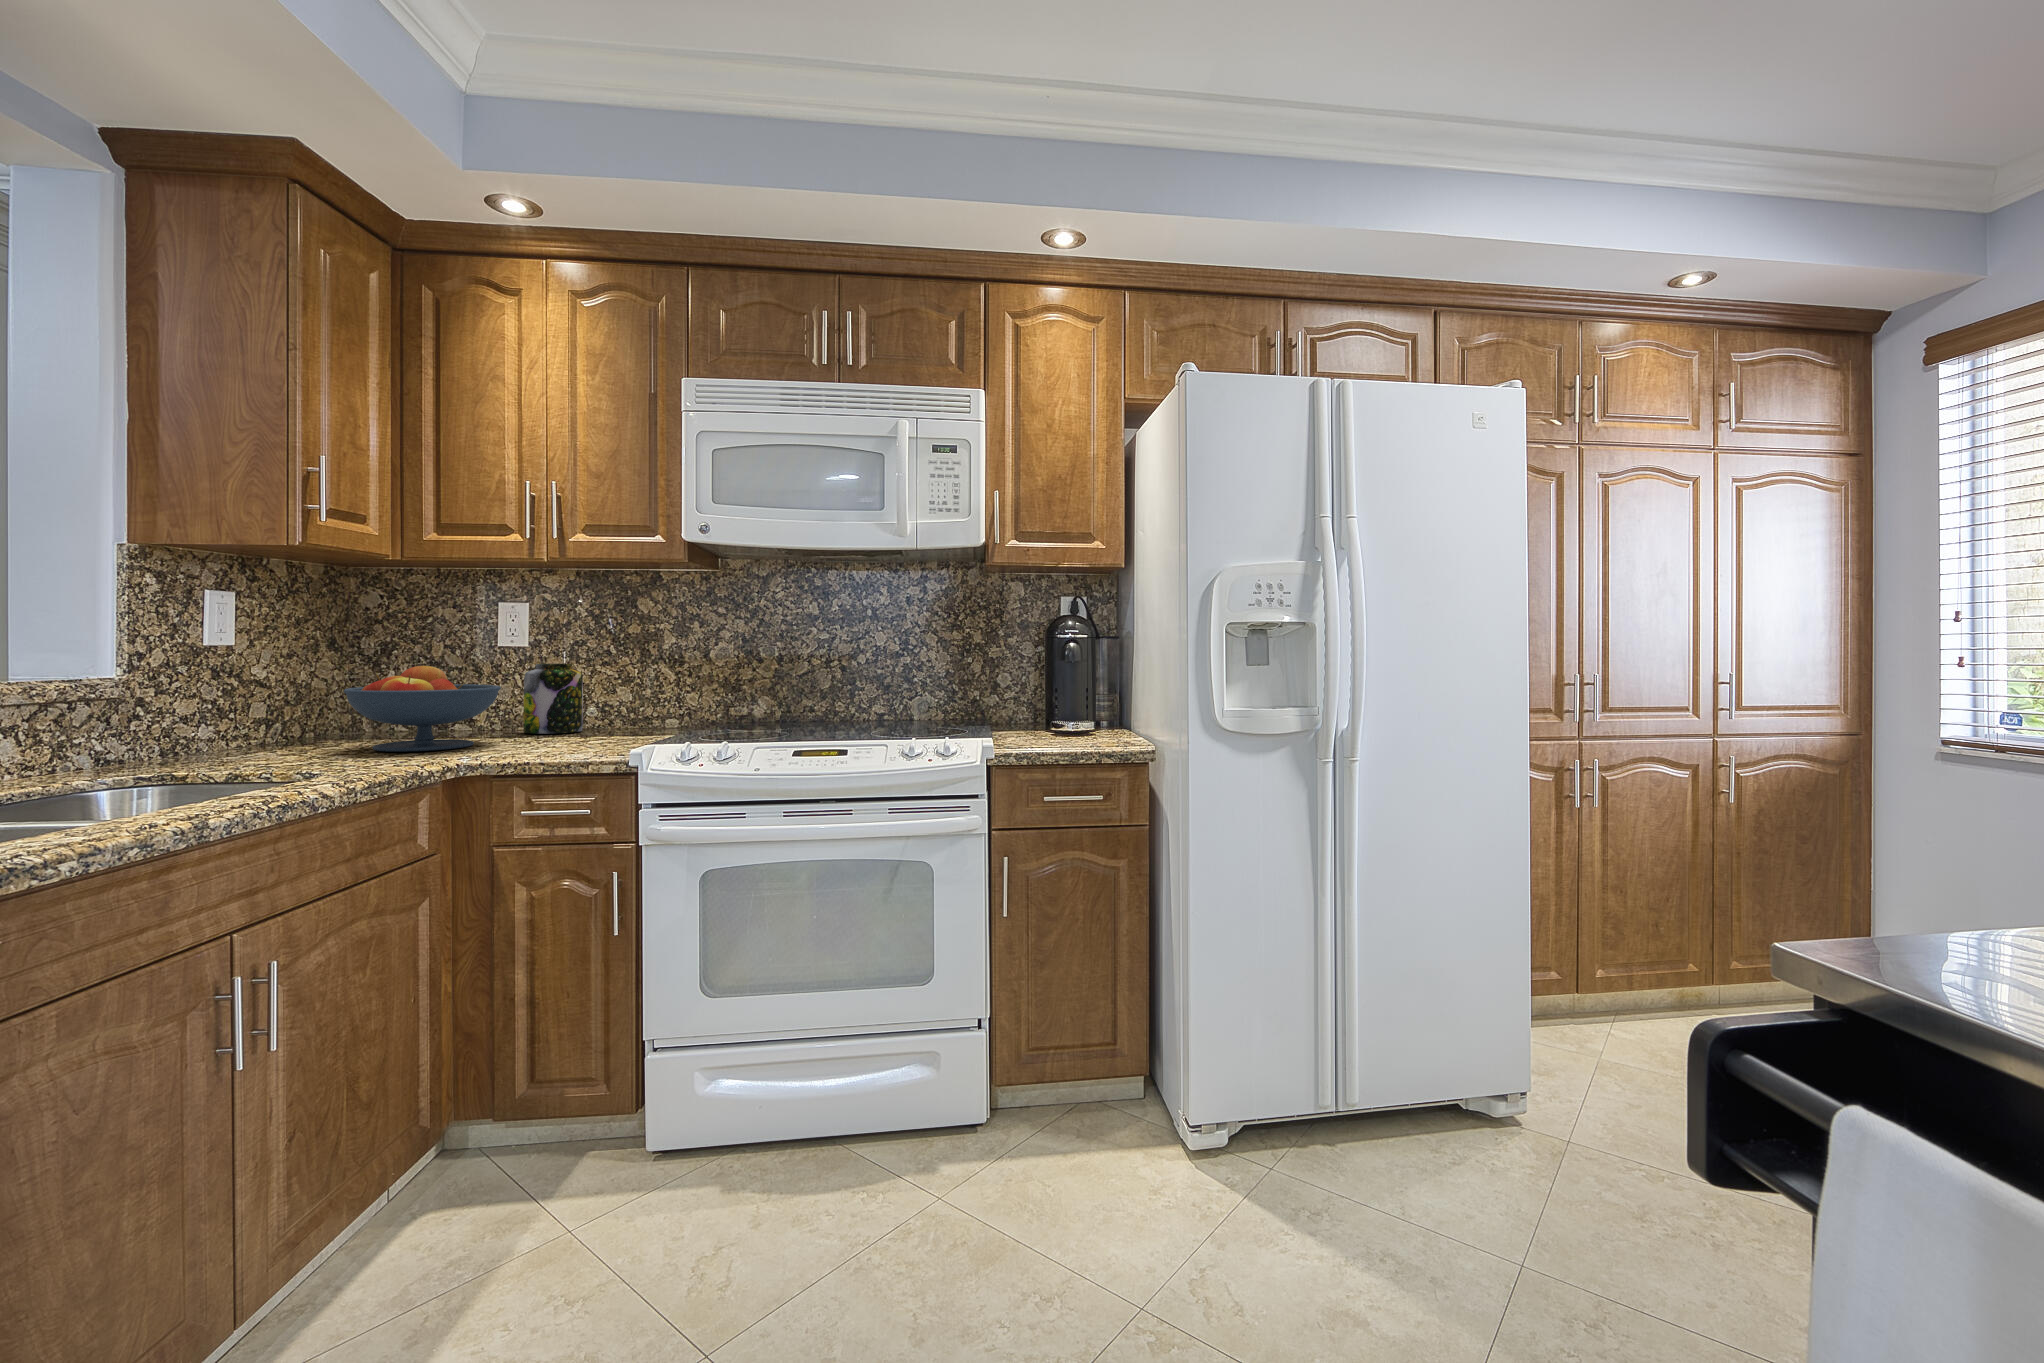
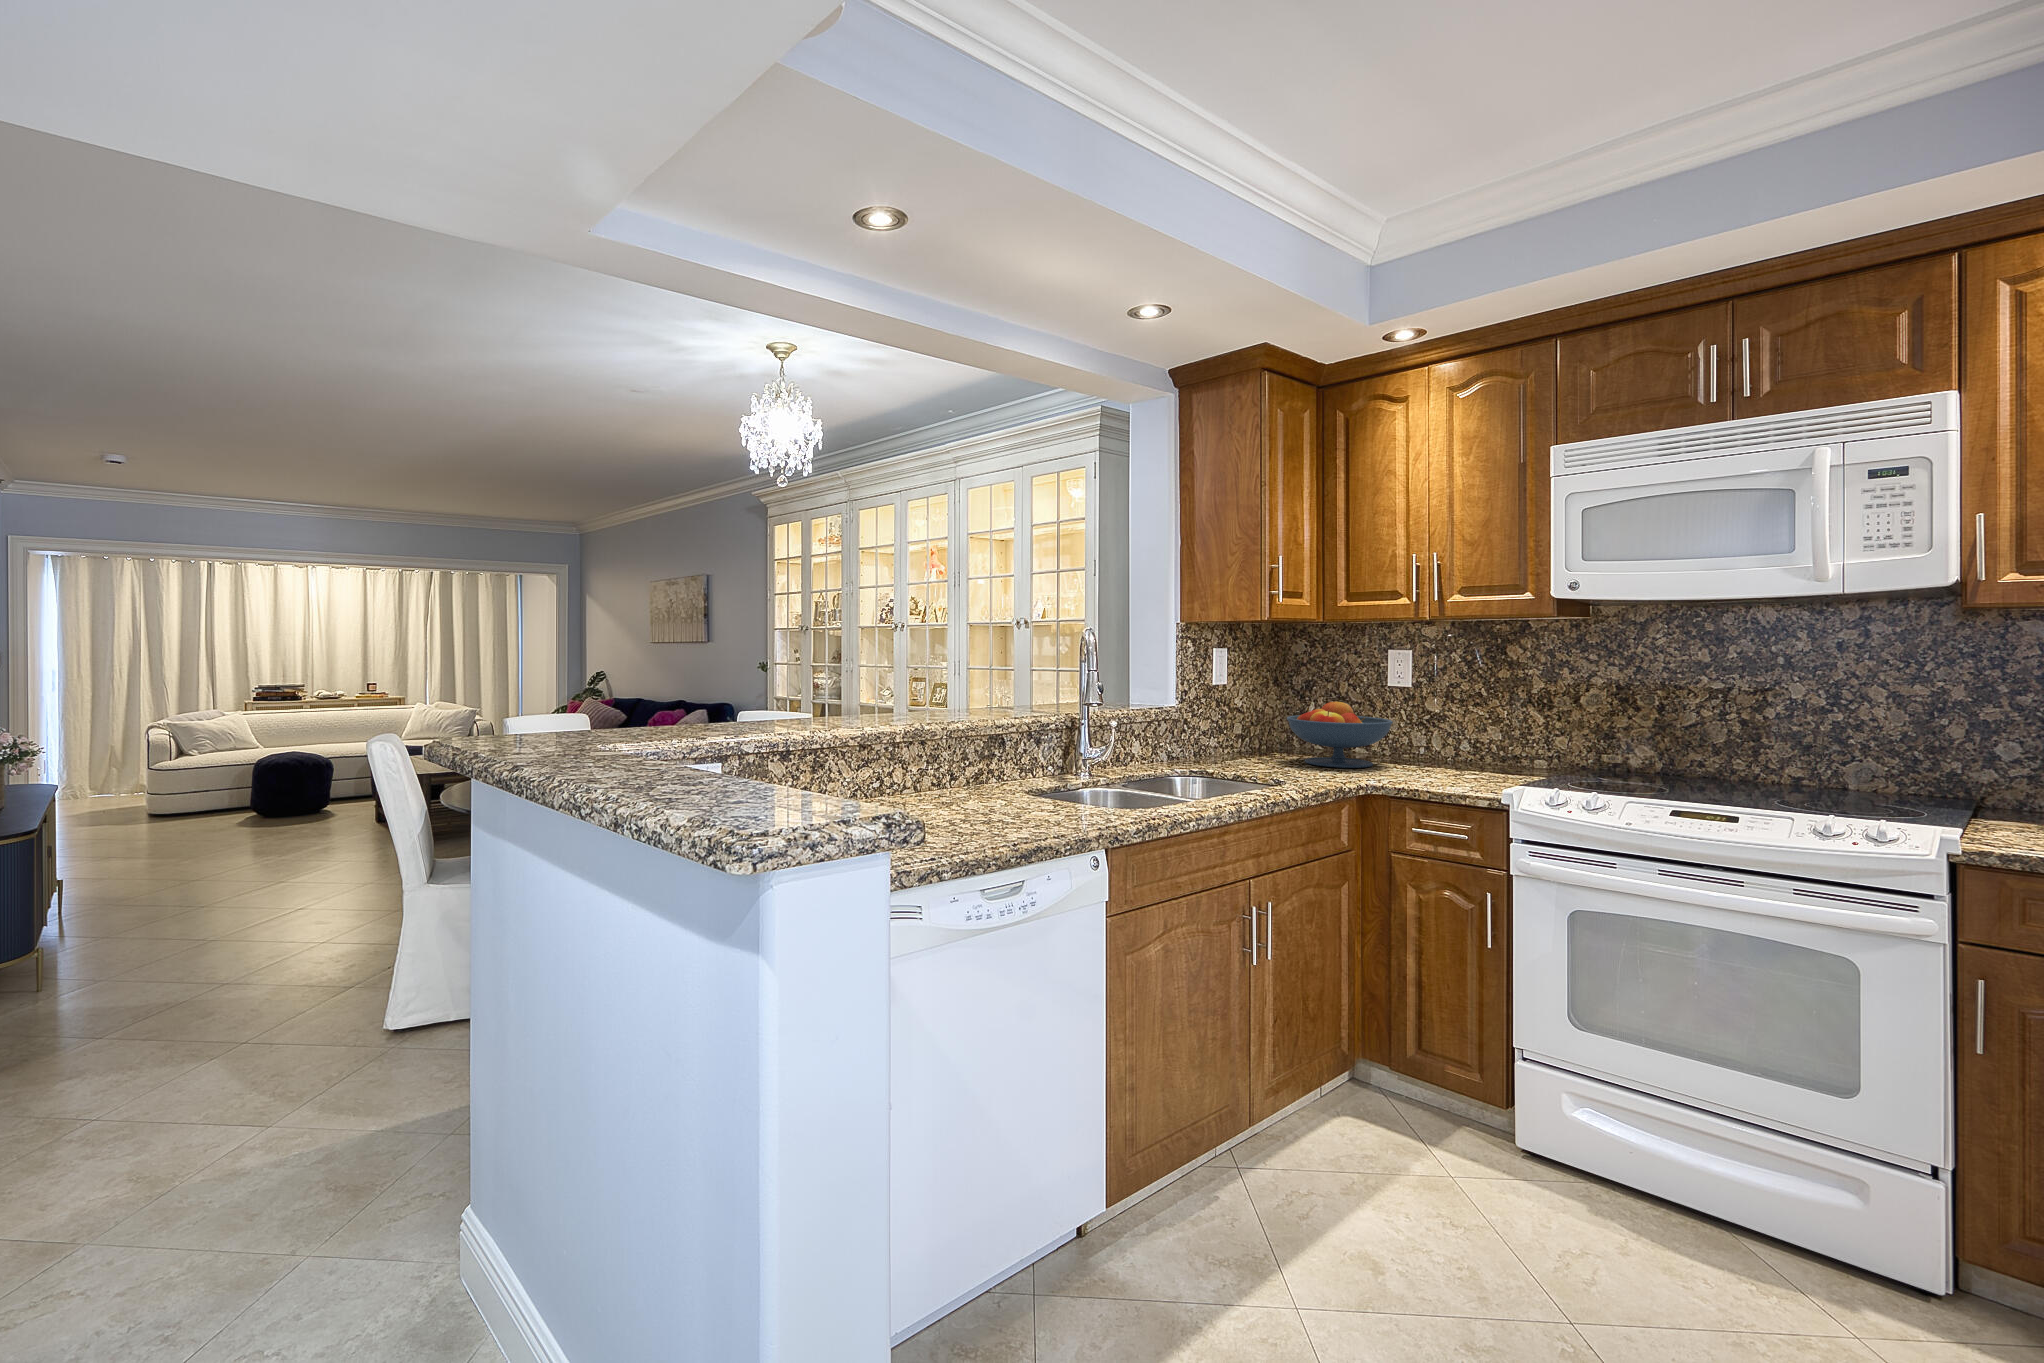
jar: present [523,663,583,734] -> none [1410,701,1459,762]

